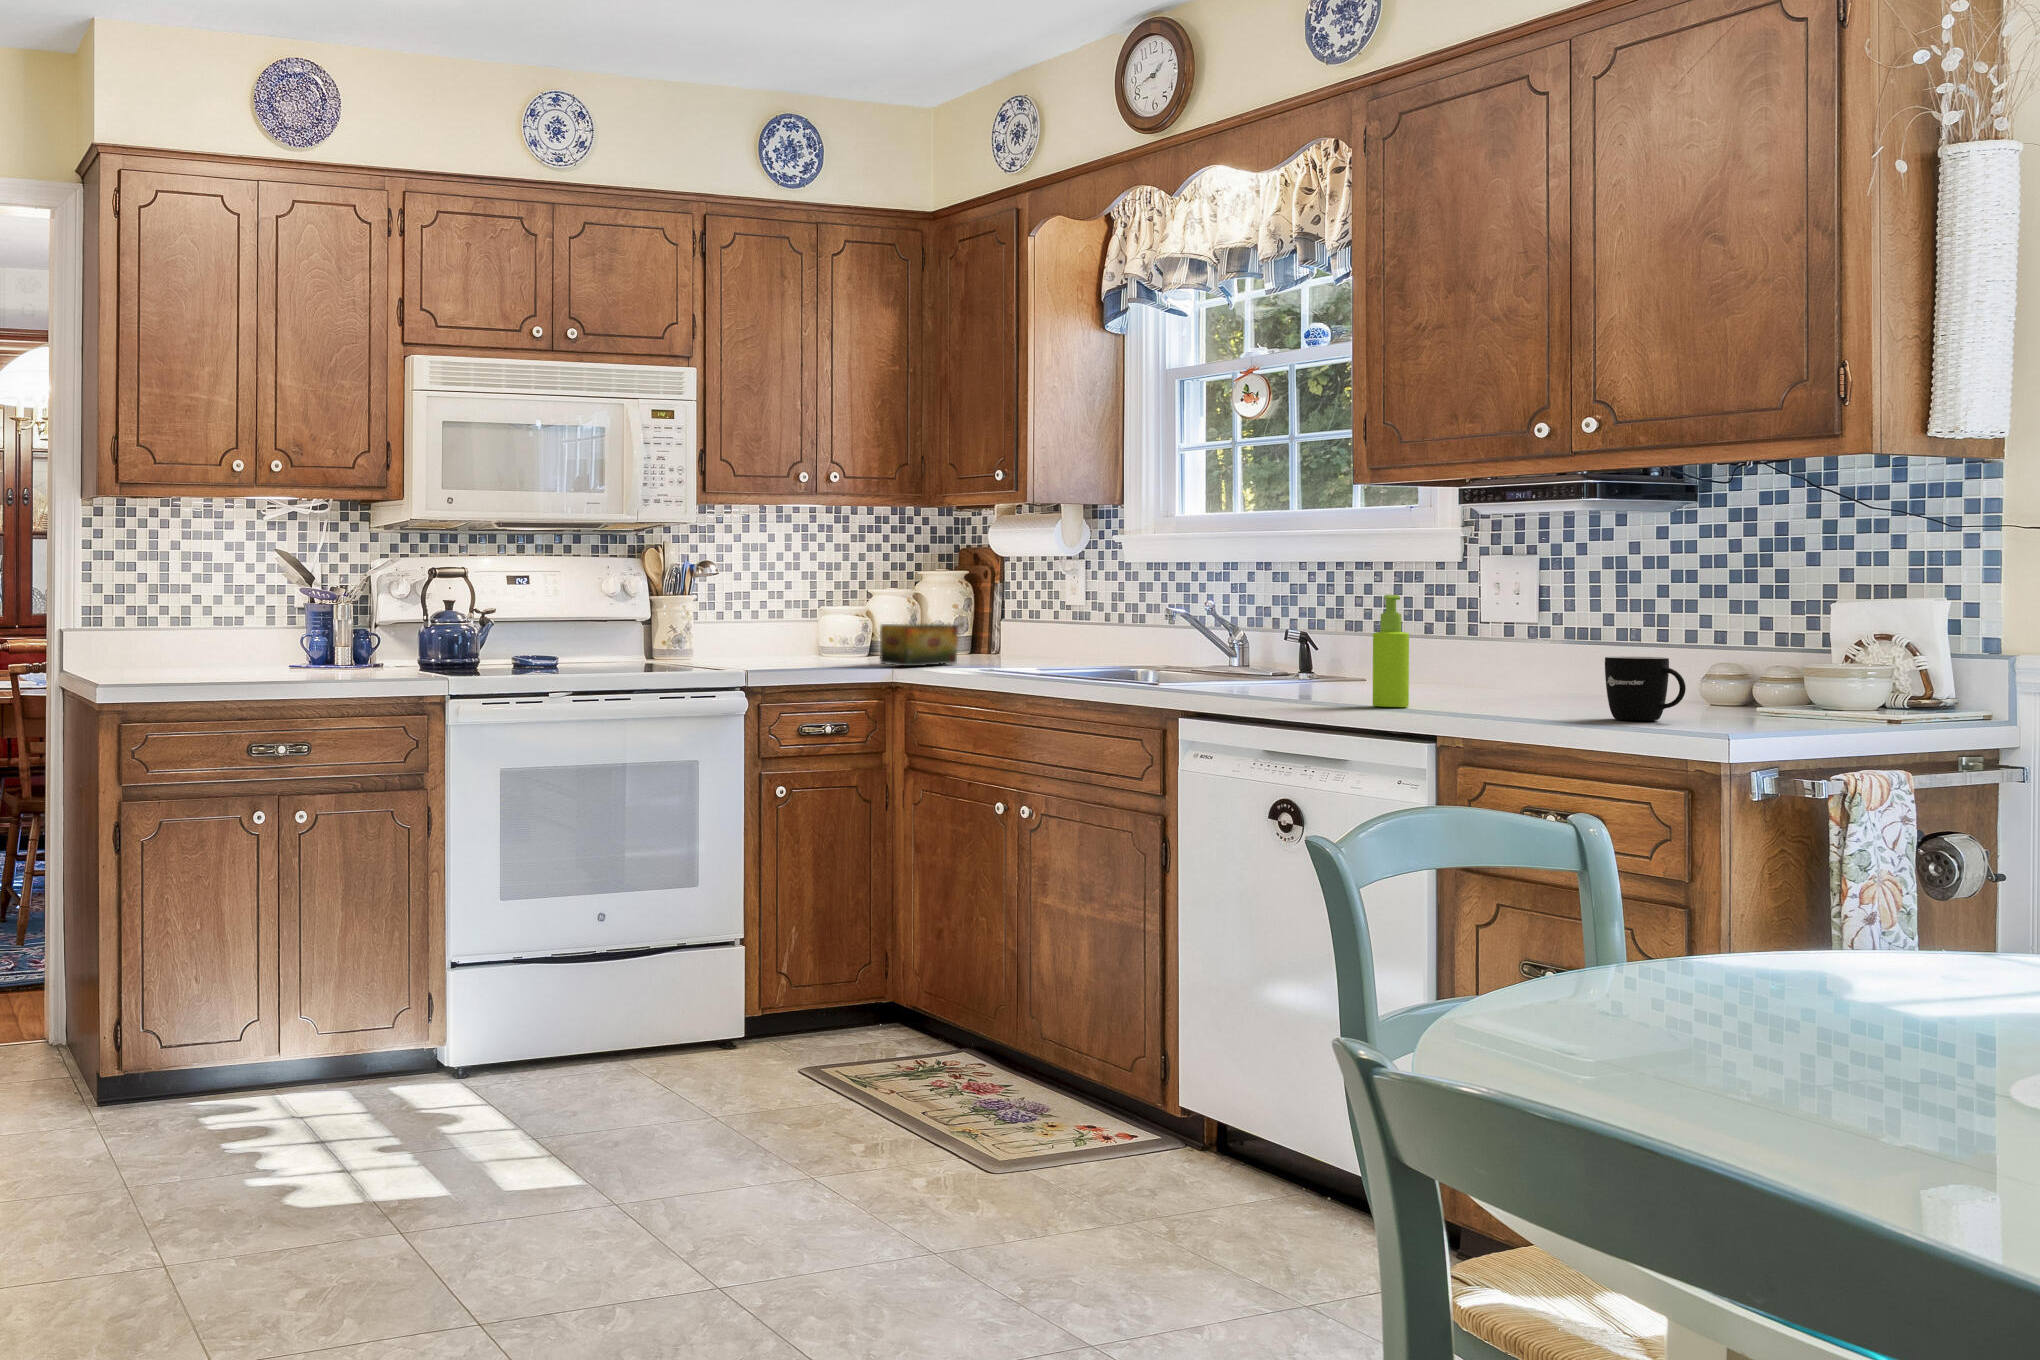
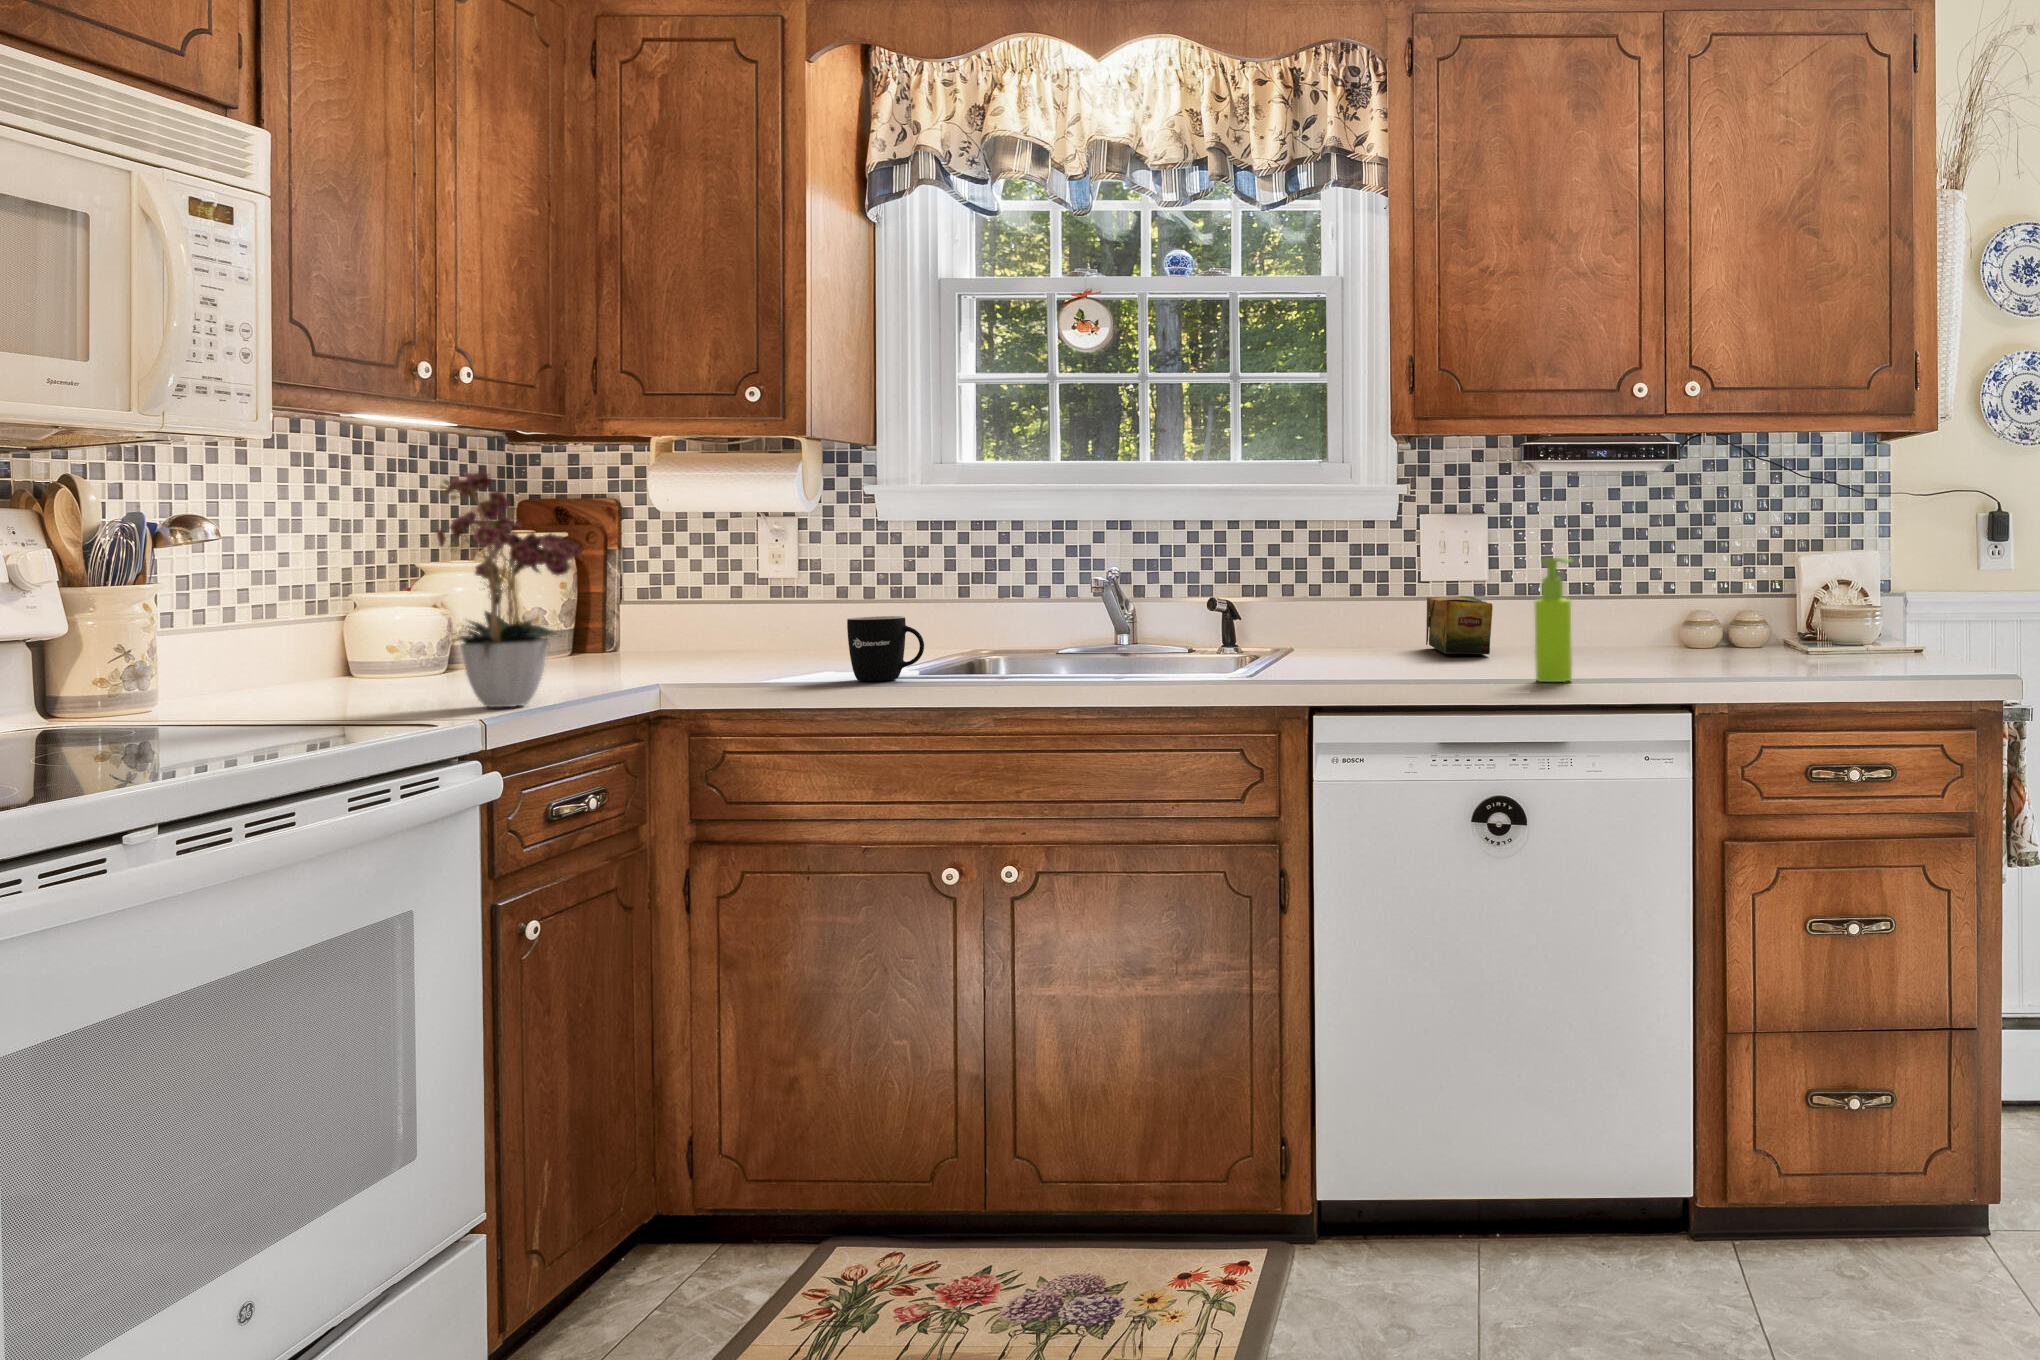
flower arrangement: none [739,529,835,670] -> present [437,472,581,707]
tea box: present [880,624,959,666] -> present [1426,596,1493,654]
mug: present [1605,656,1686,720] -> present [847,616,924,681]

